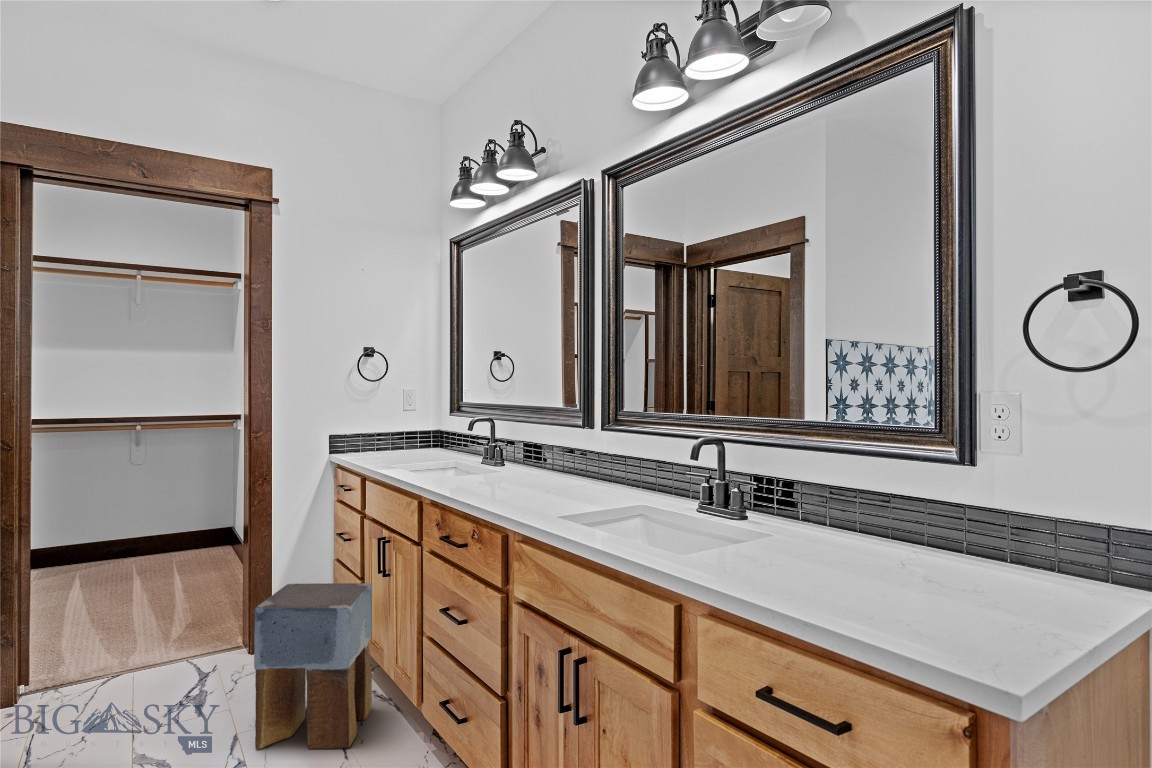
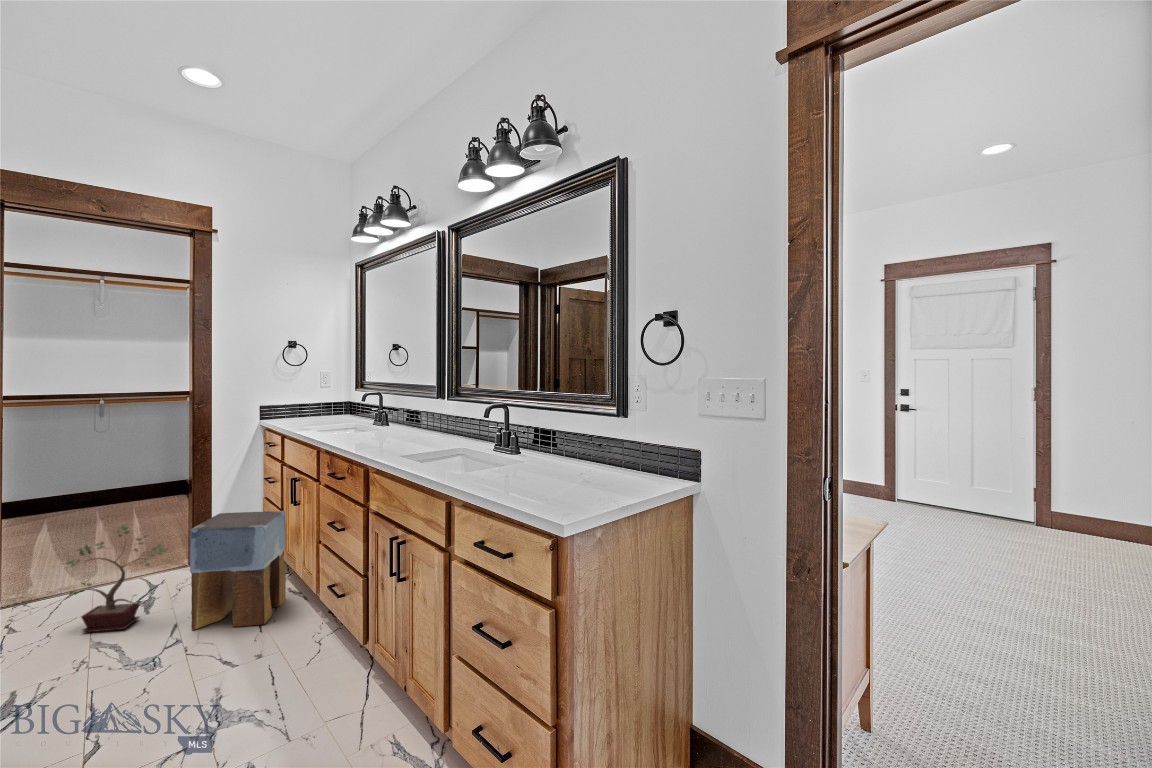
potted plant: none [101,596,227,742] -> present [66,525,167,632]

